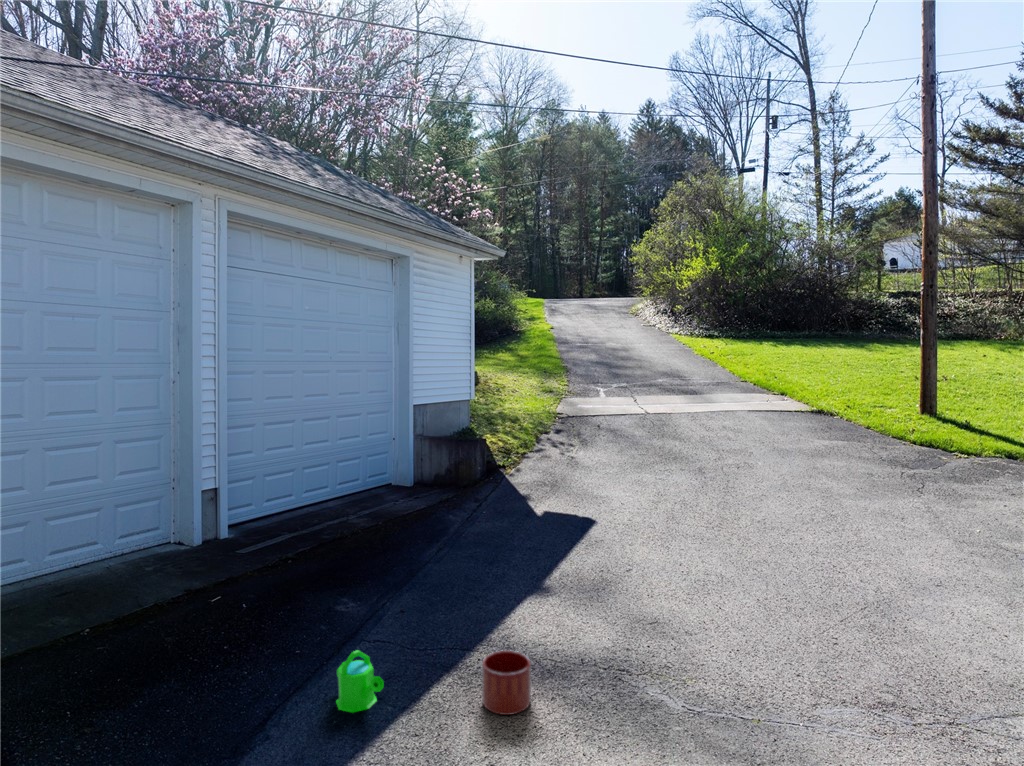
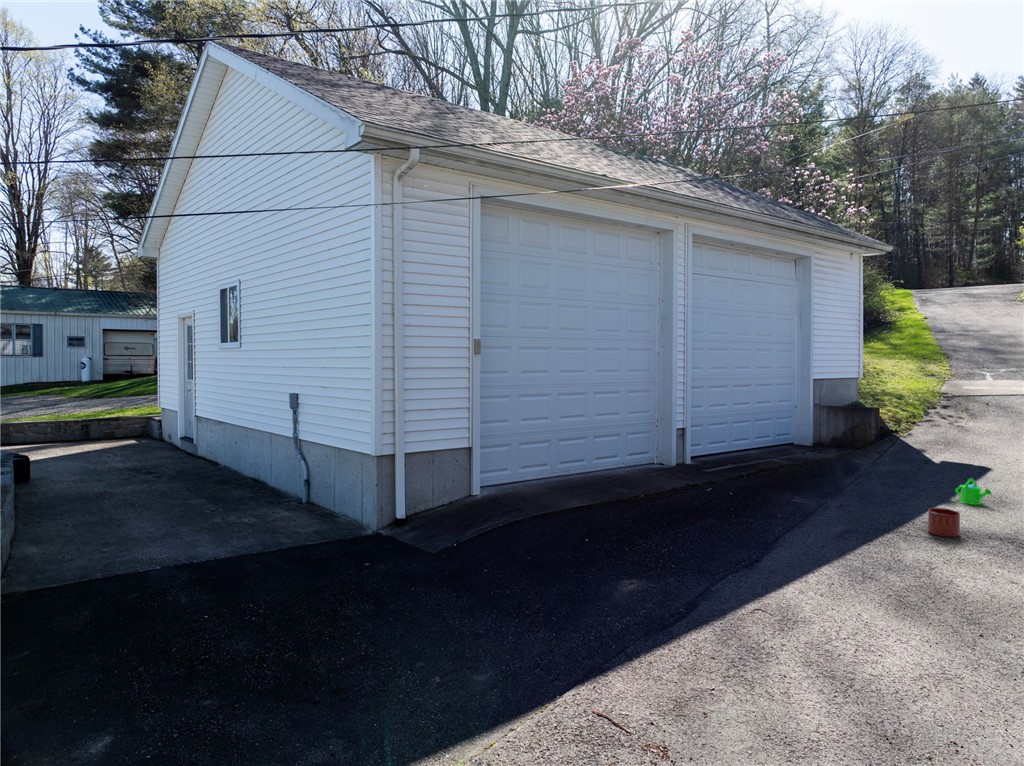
watering can: present [336,650,384,713] -> present [955,479,992,505]

